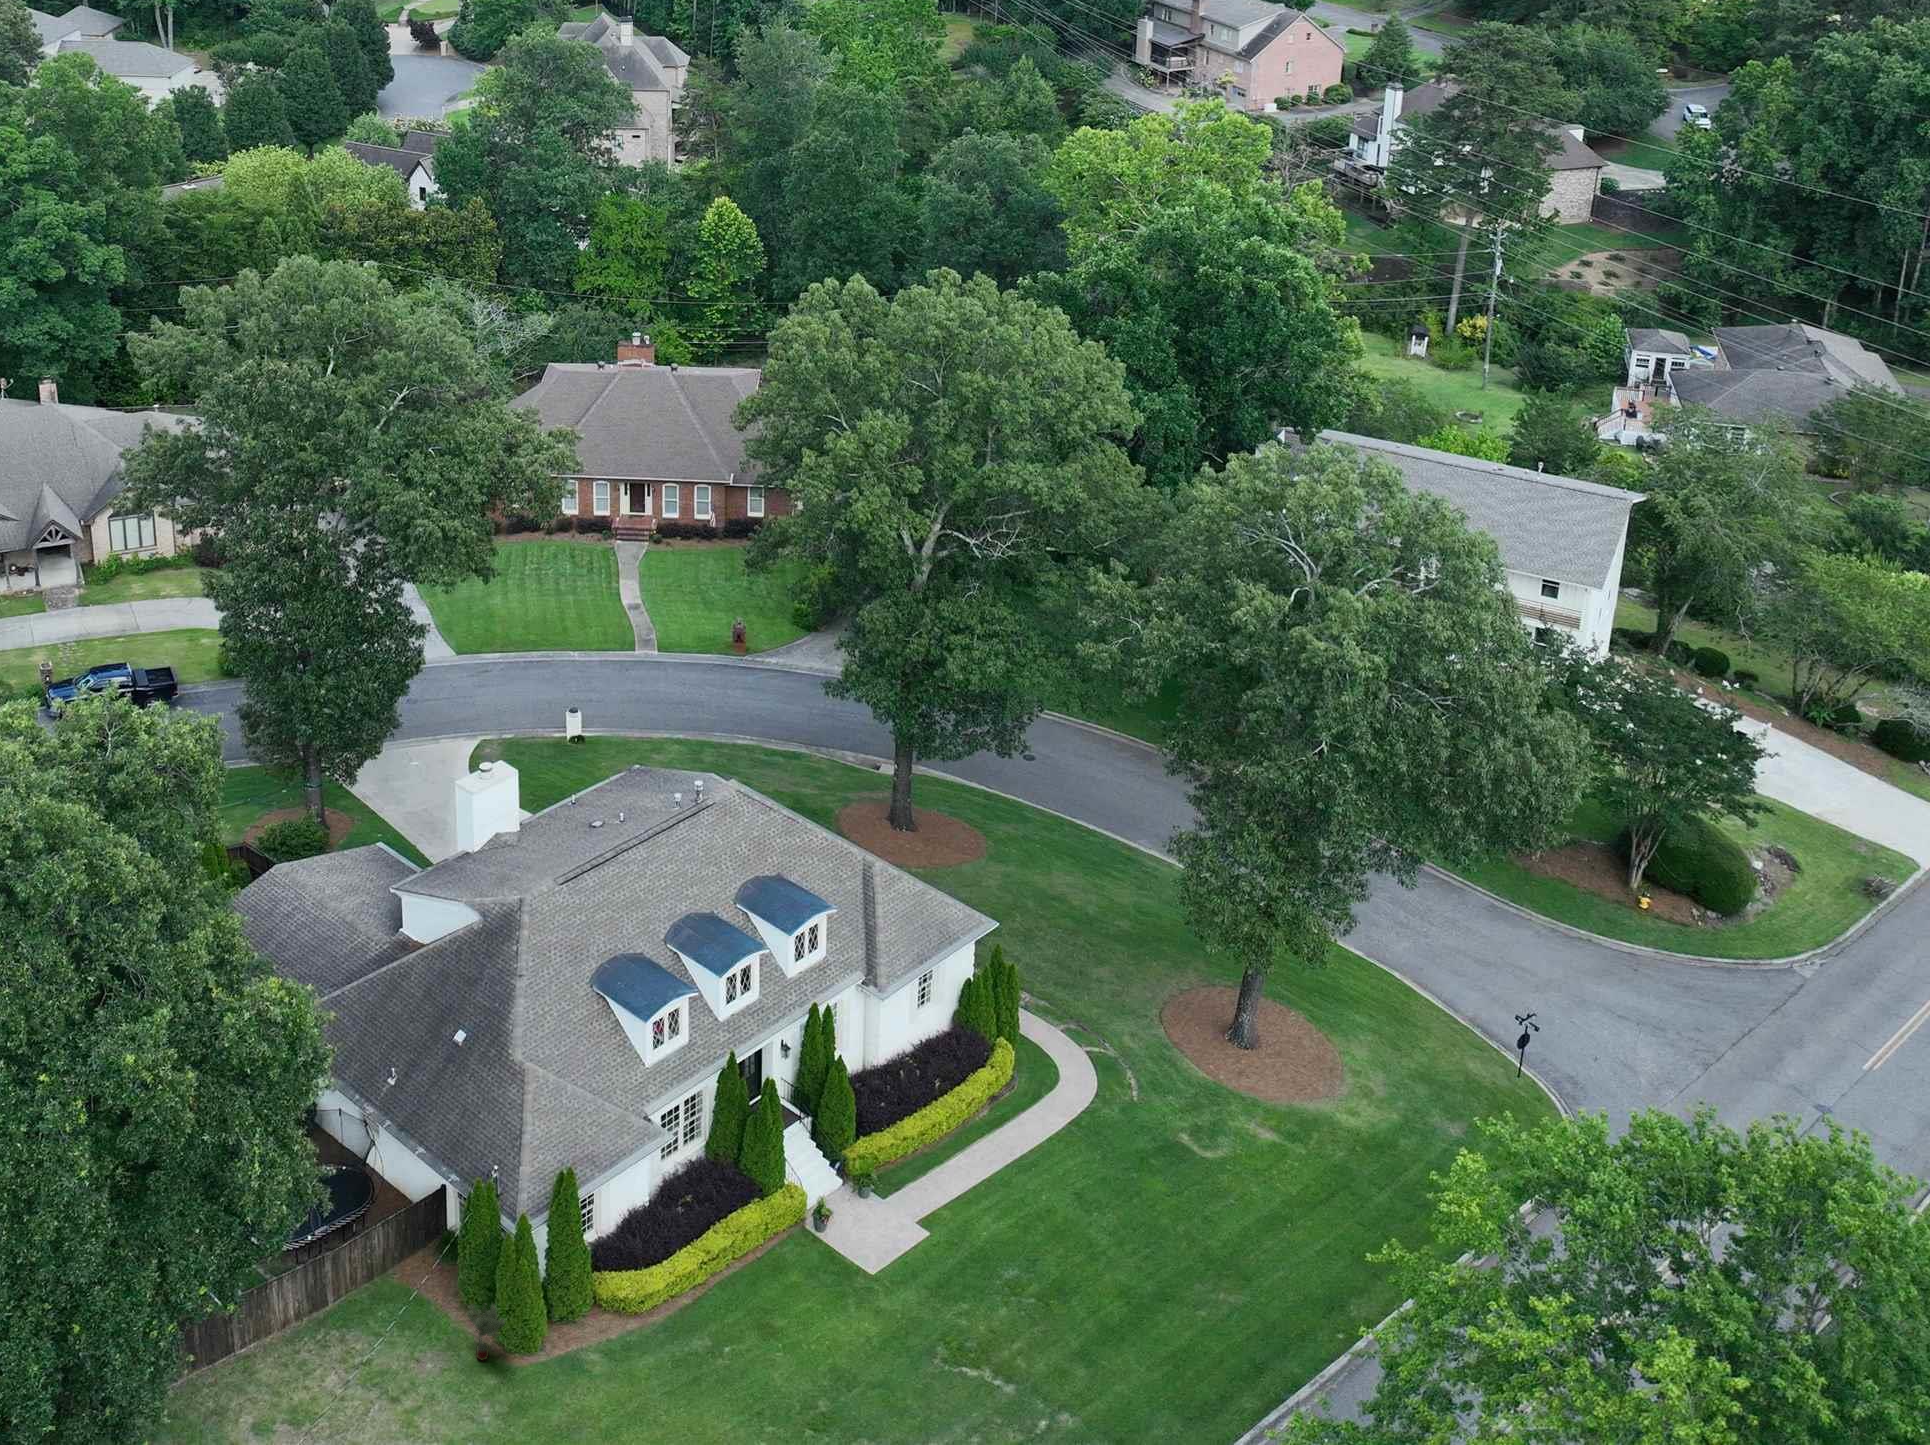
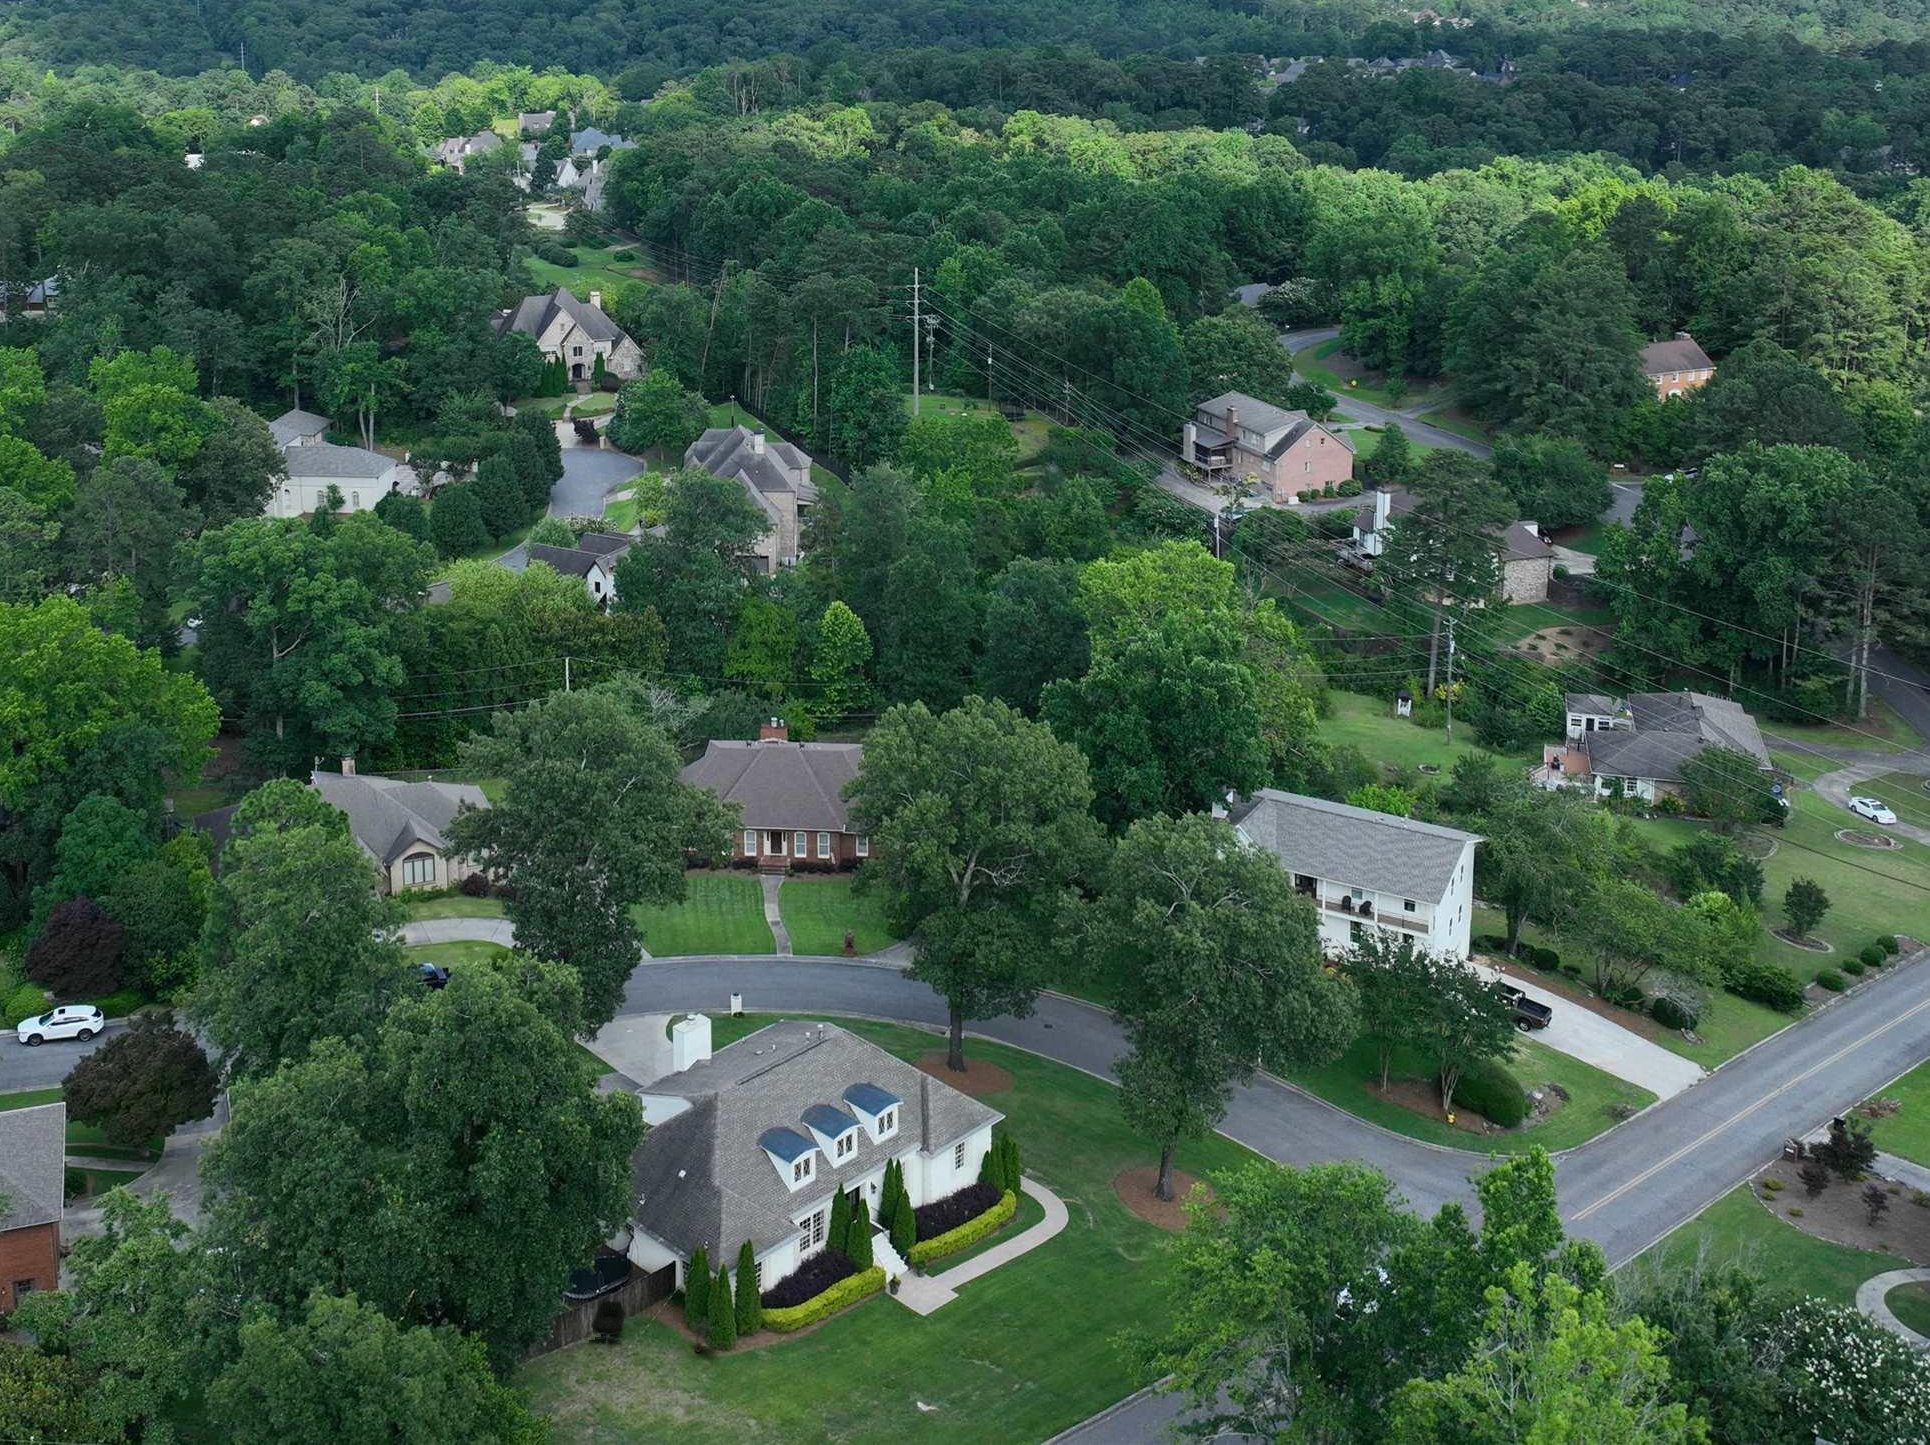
lounge chair: none [292,1264,355,1351] -> present [591,1300,625,1339]

